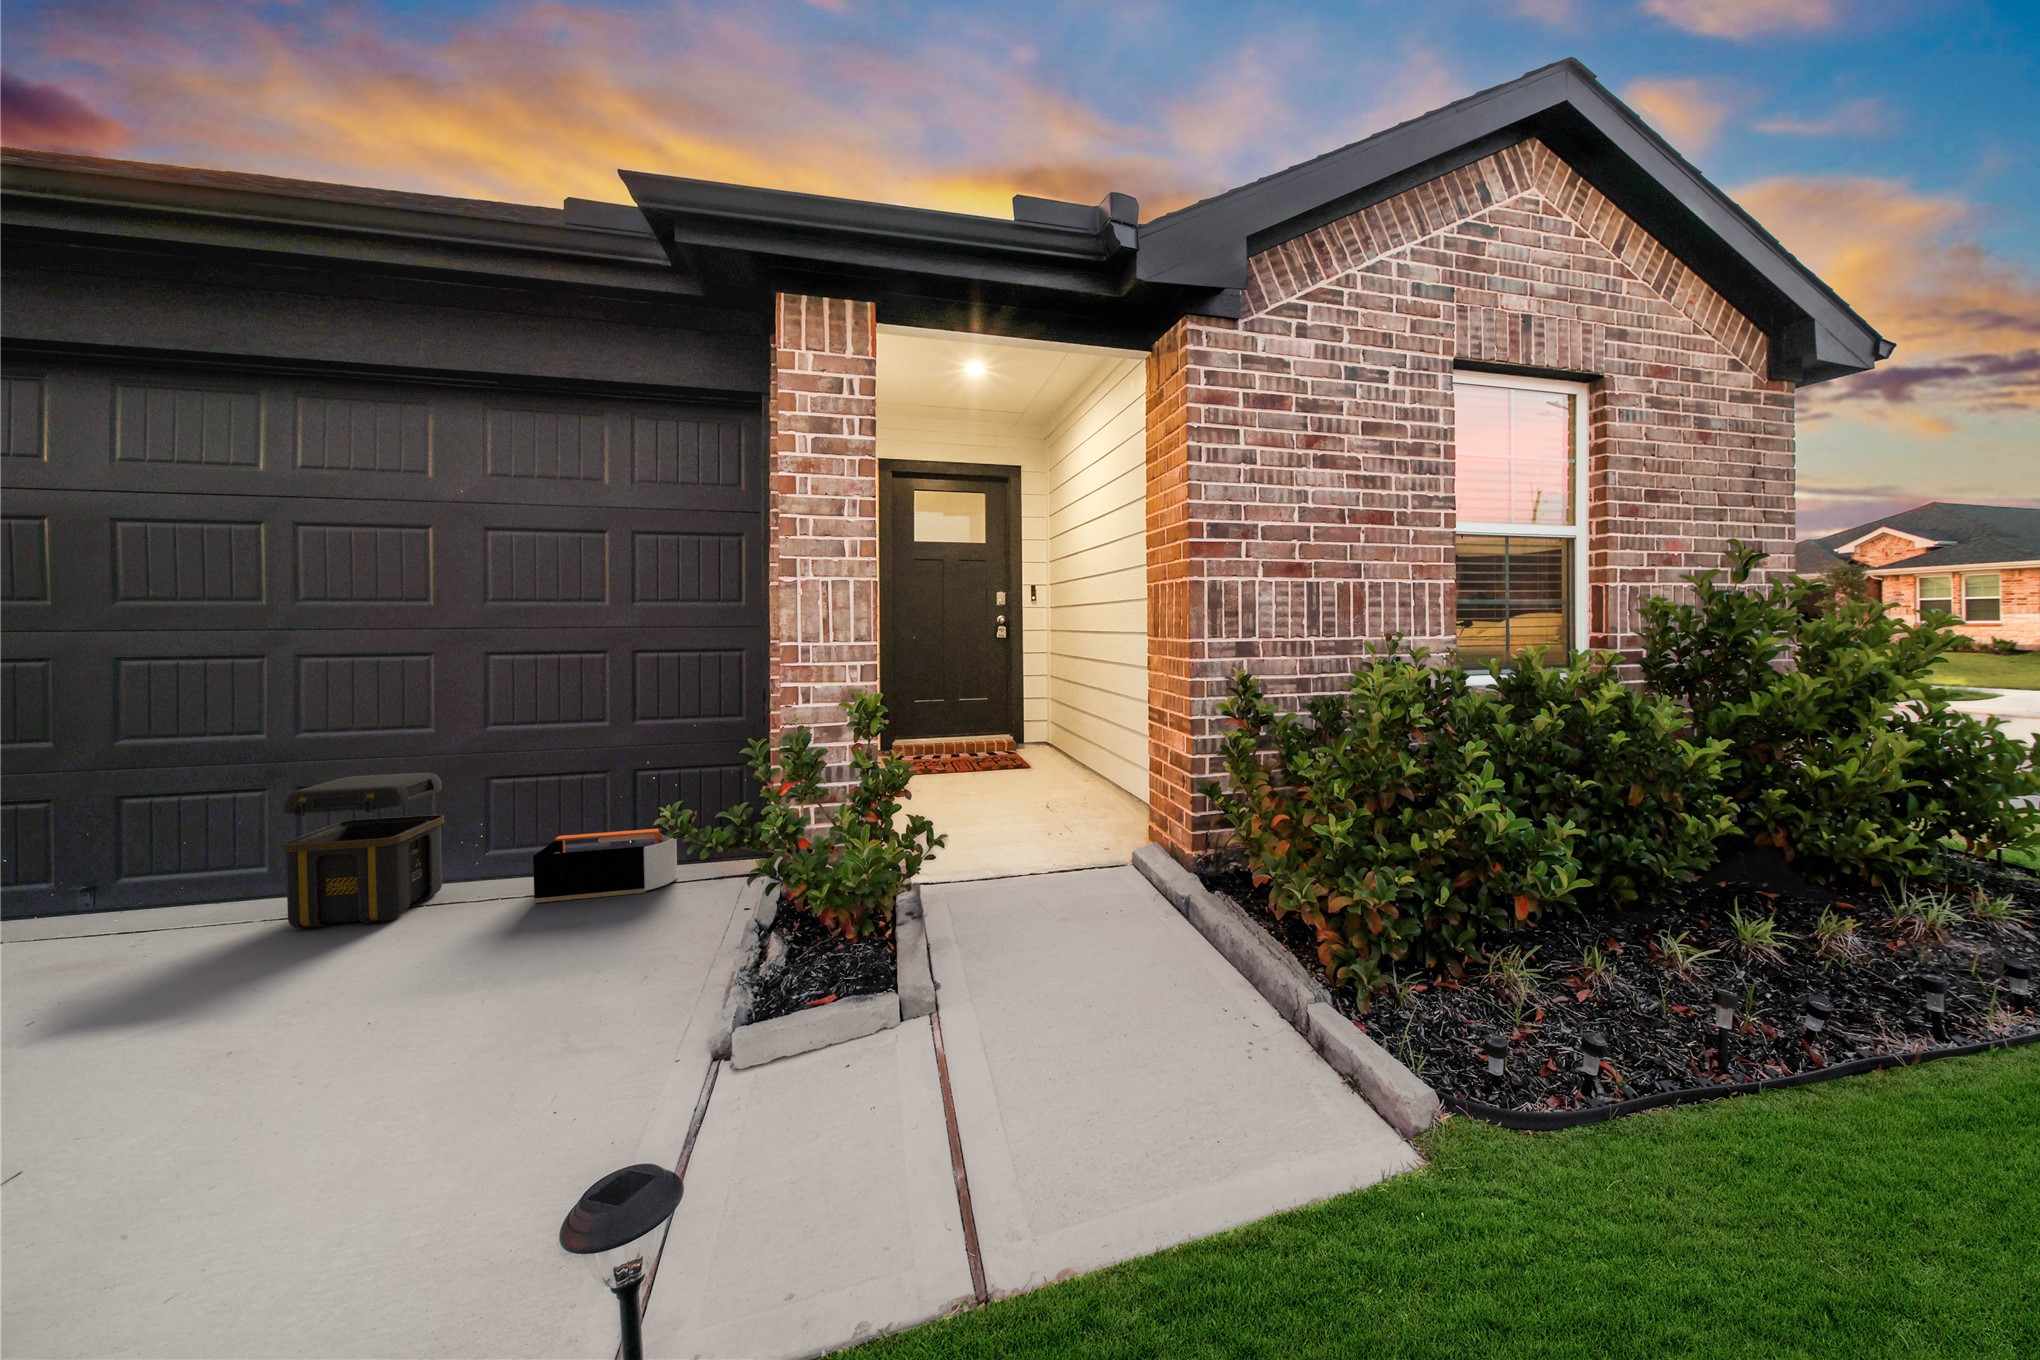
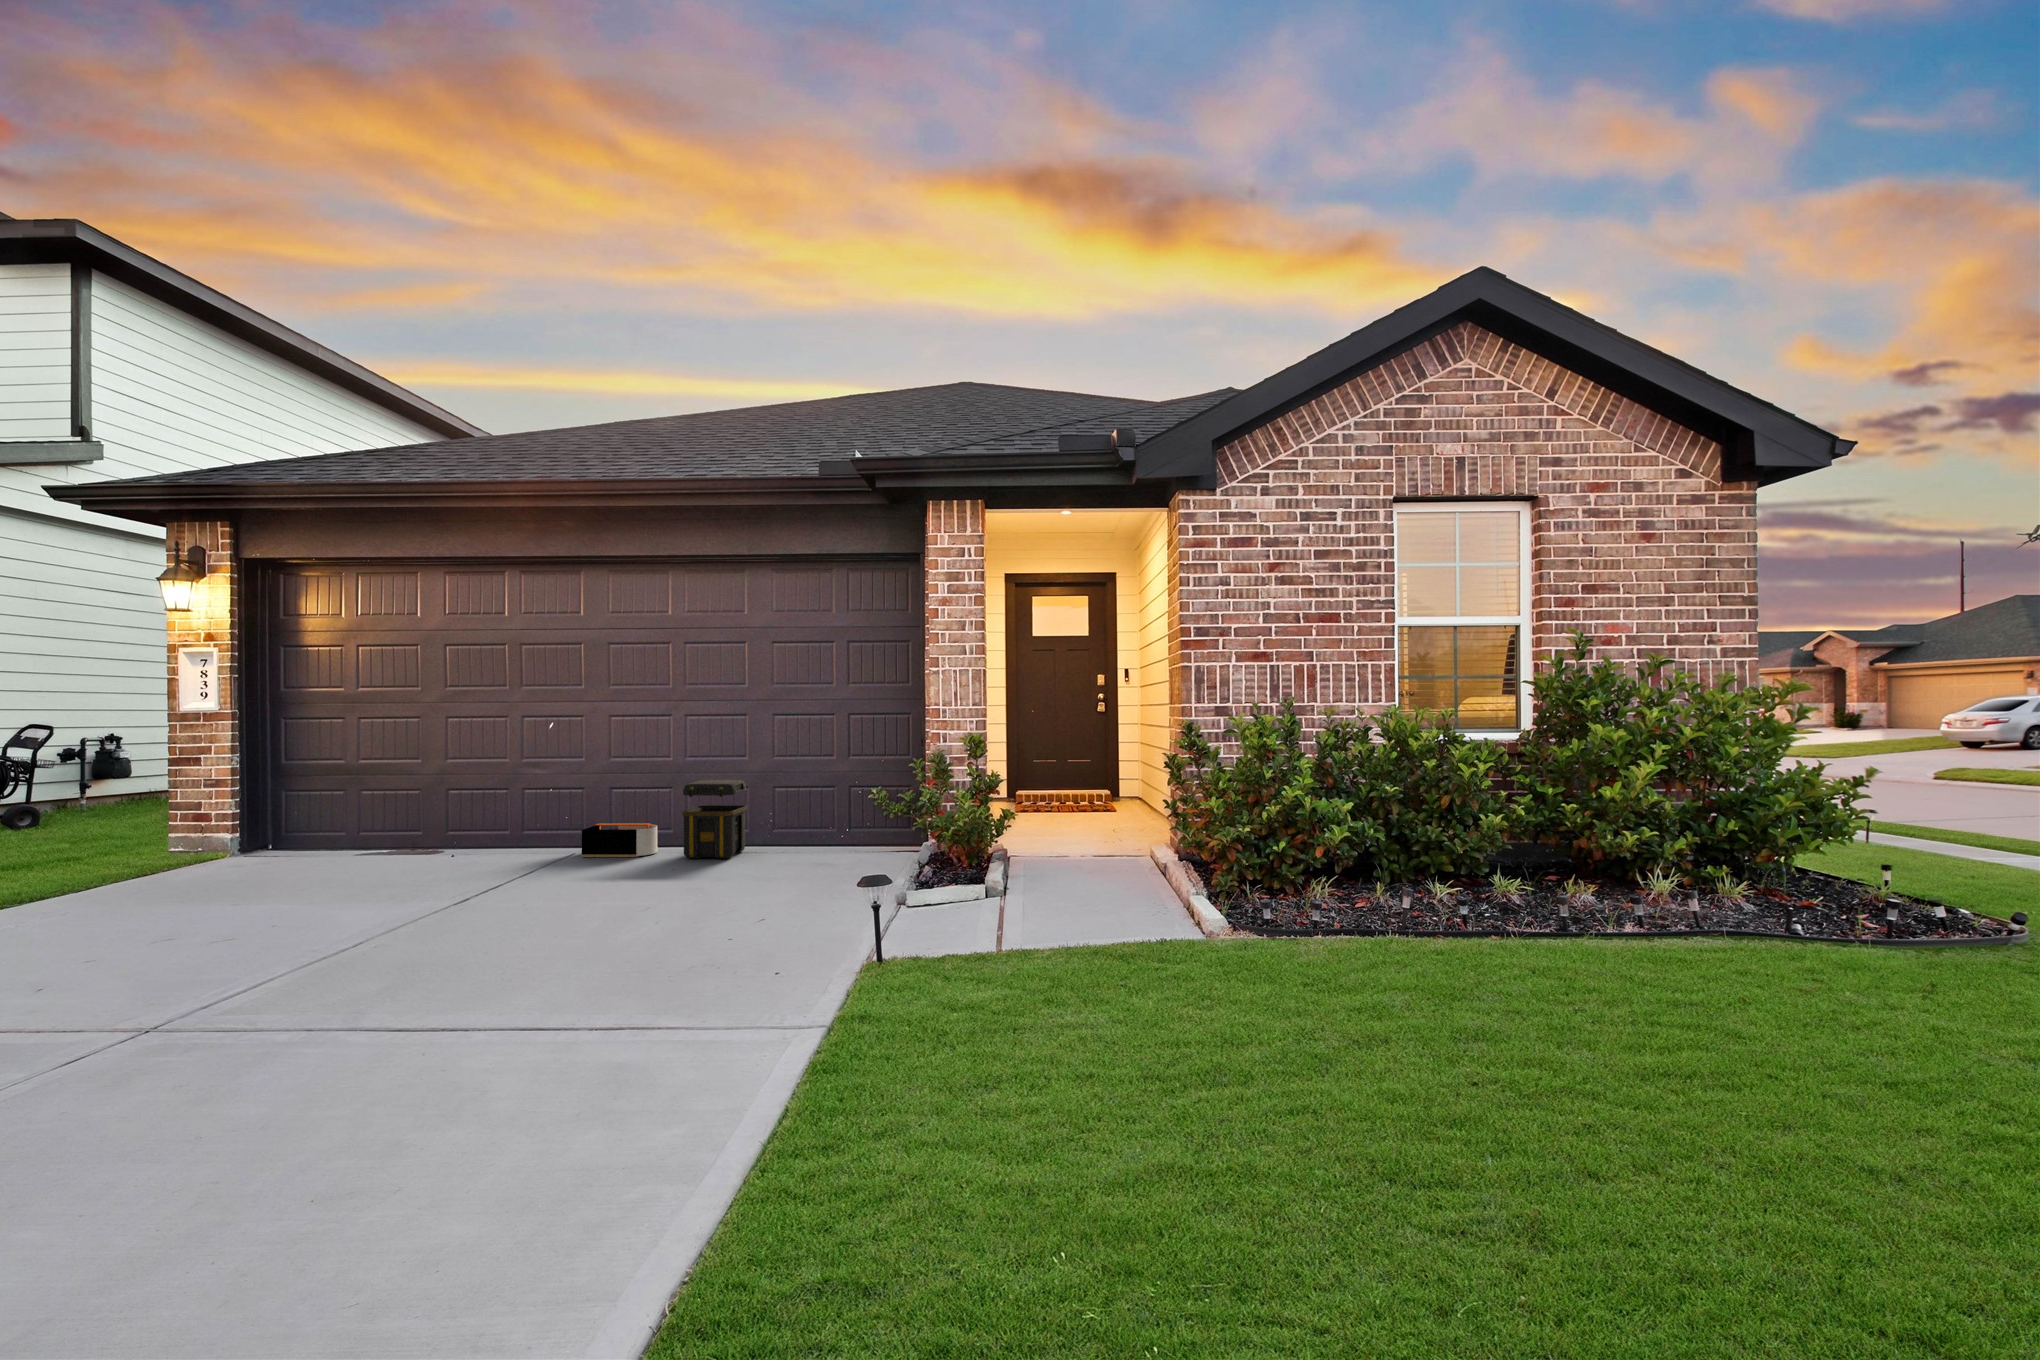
storage bin: present [533,829,677,903] -> present [582,823,657,857]

